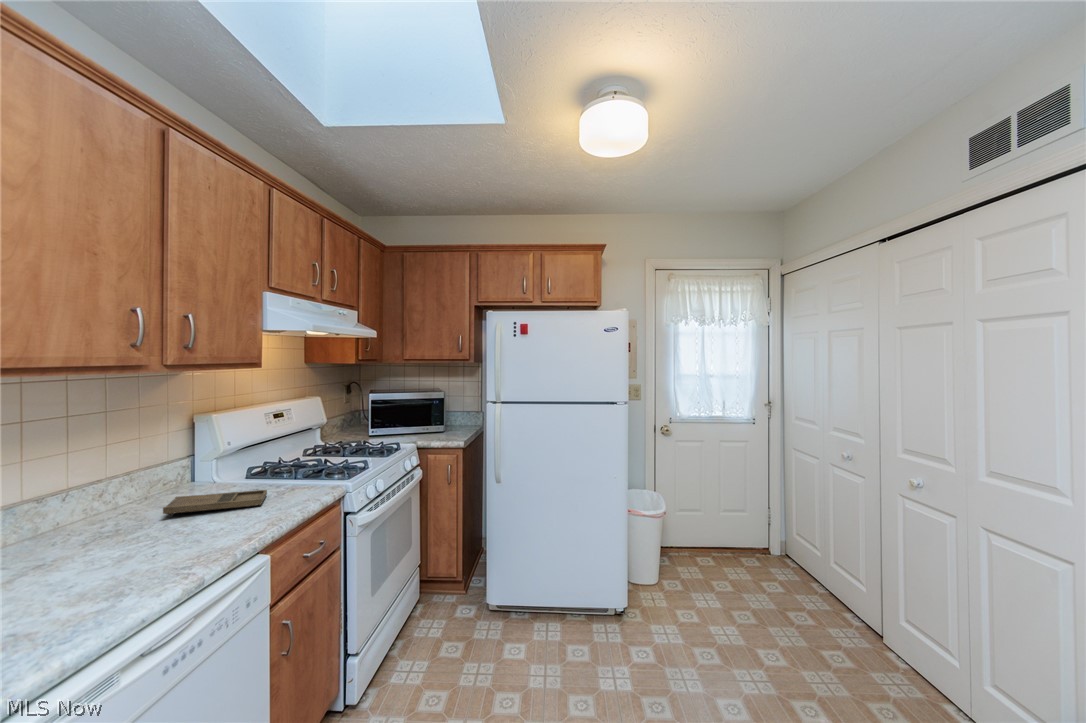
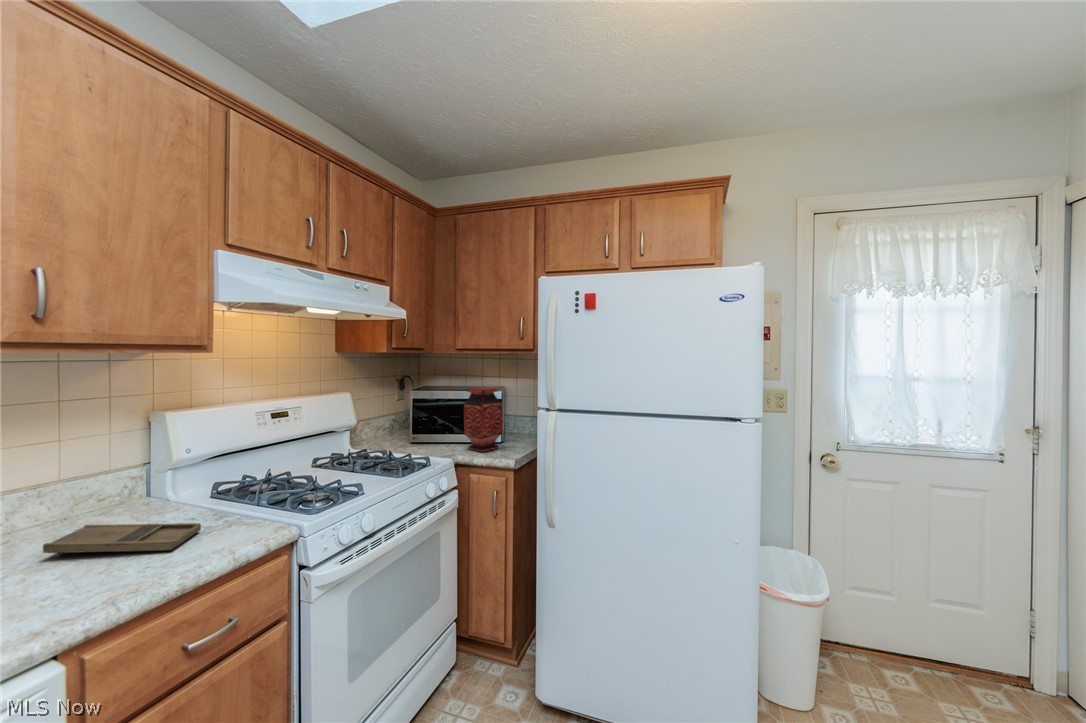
vase: none [419,389,449,438] -> present [464,387,503,452]

